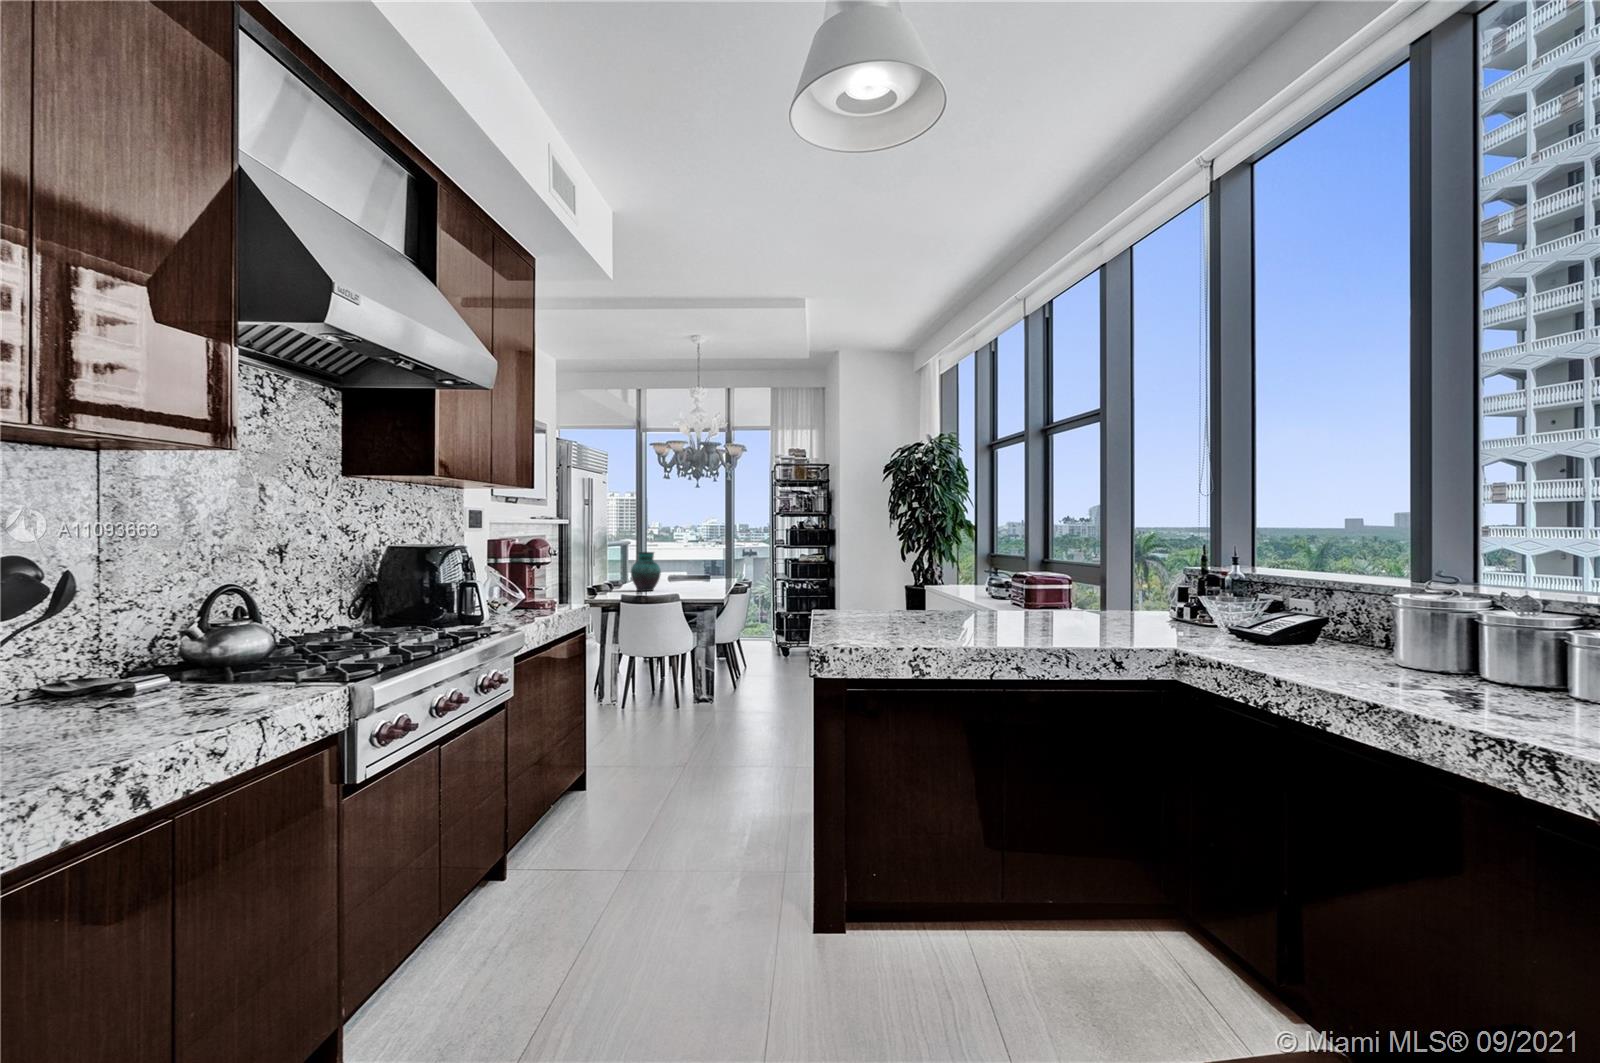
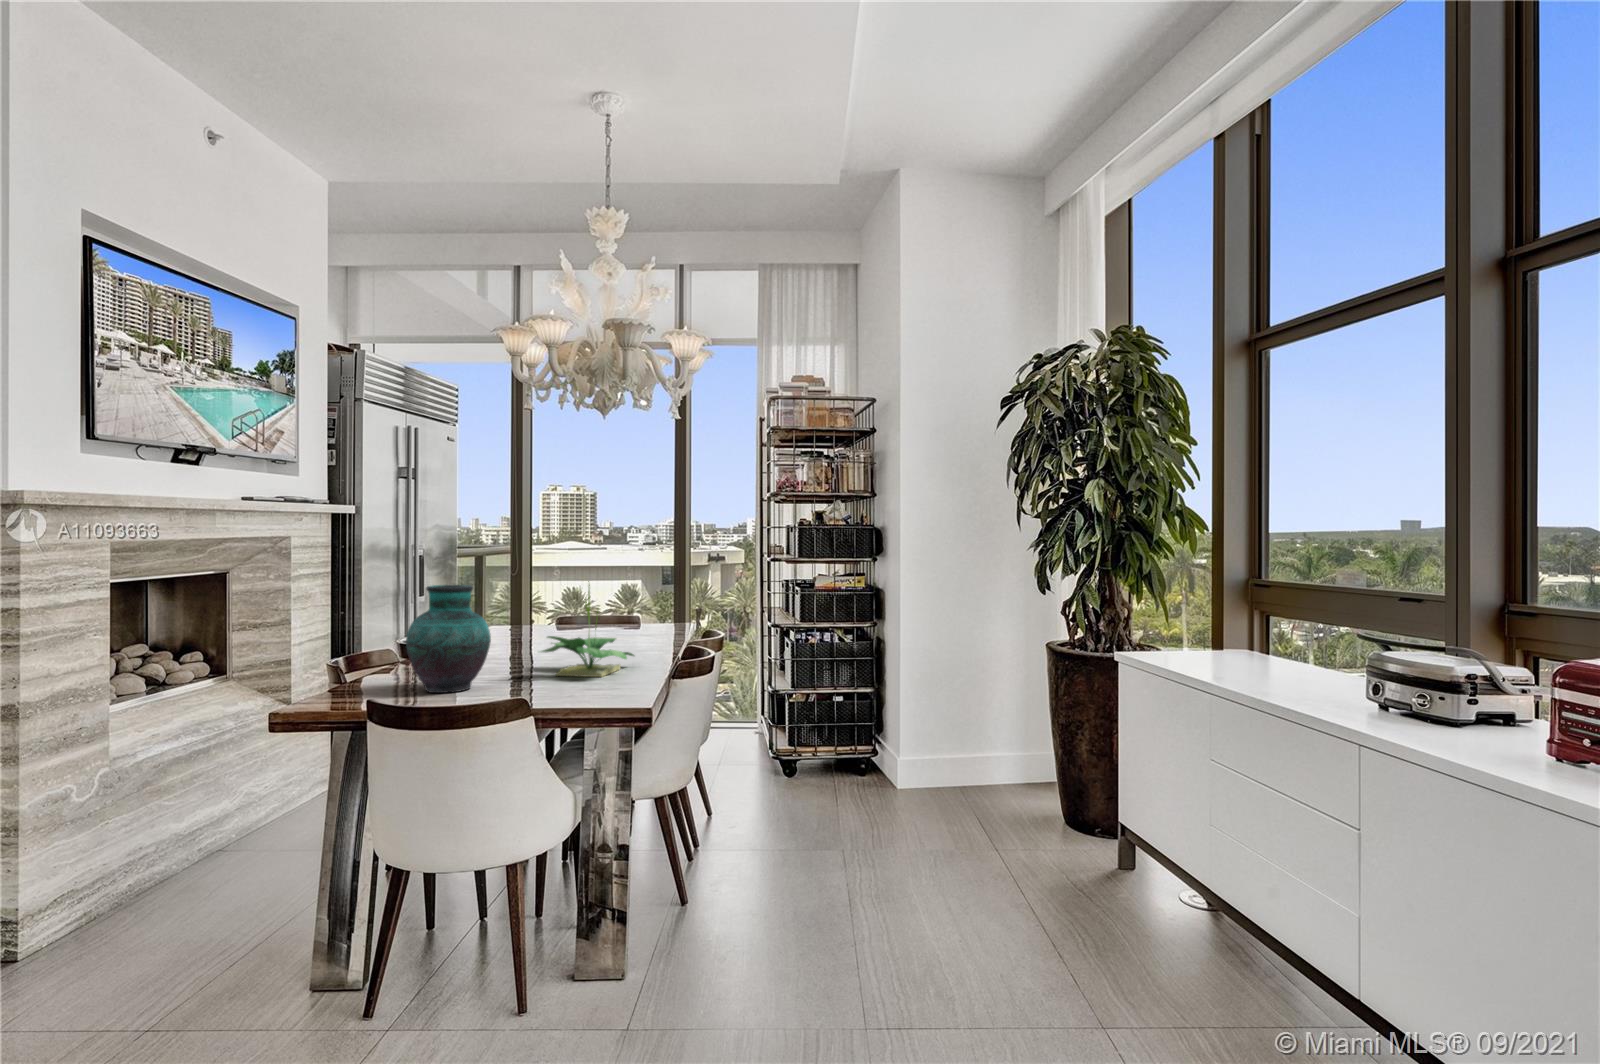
potted plant: none [676,551,713,589] -> present [541,581,634,677]

